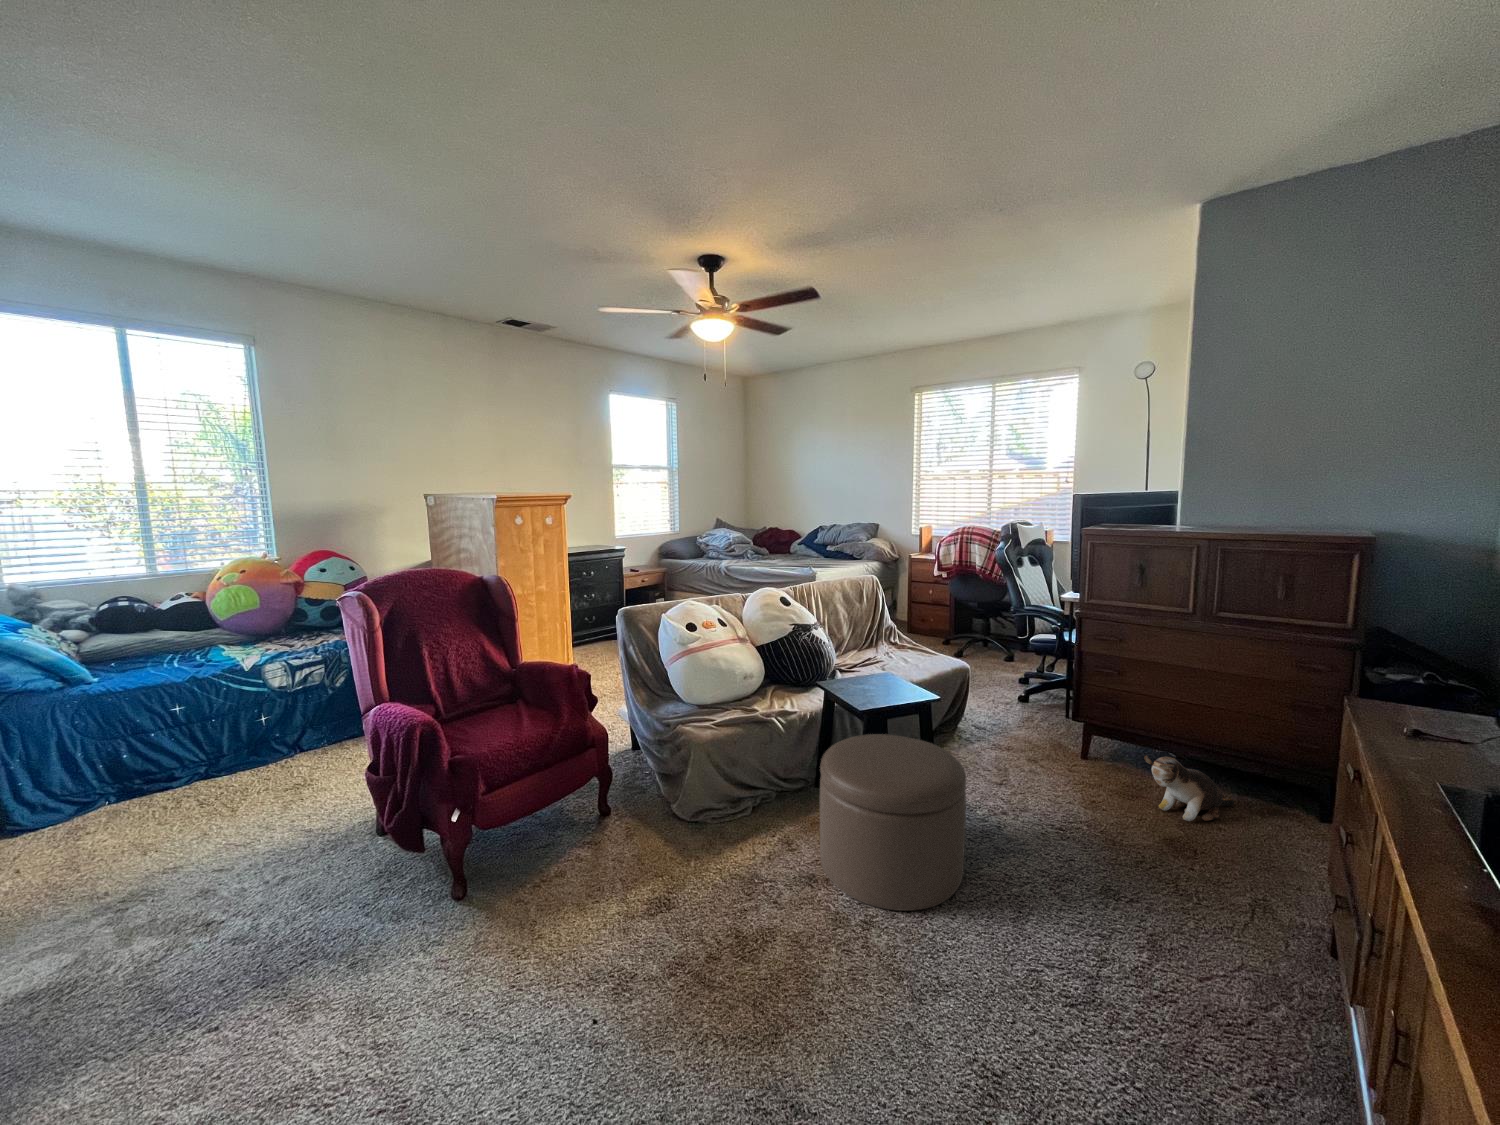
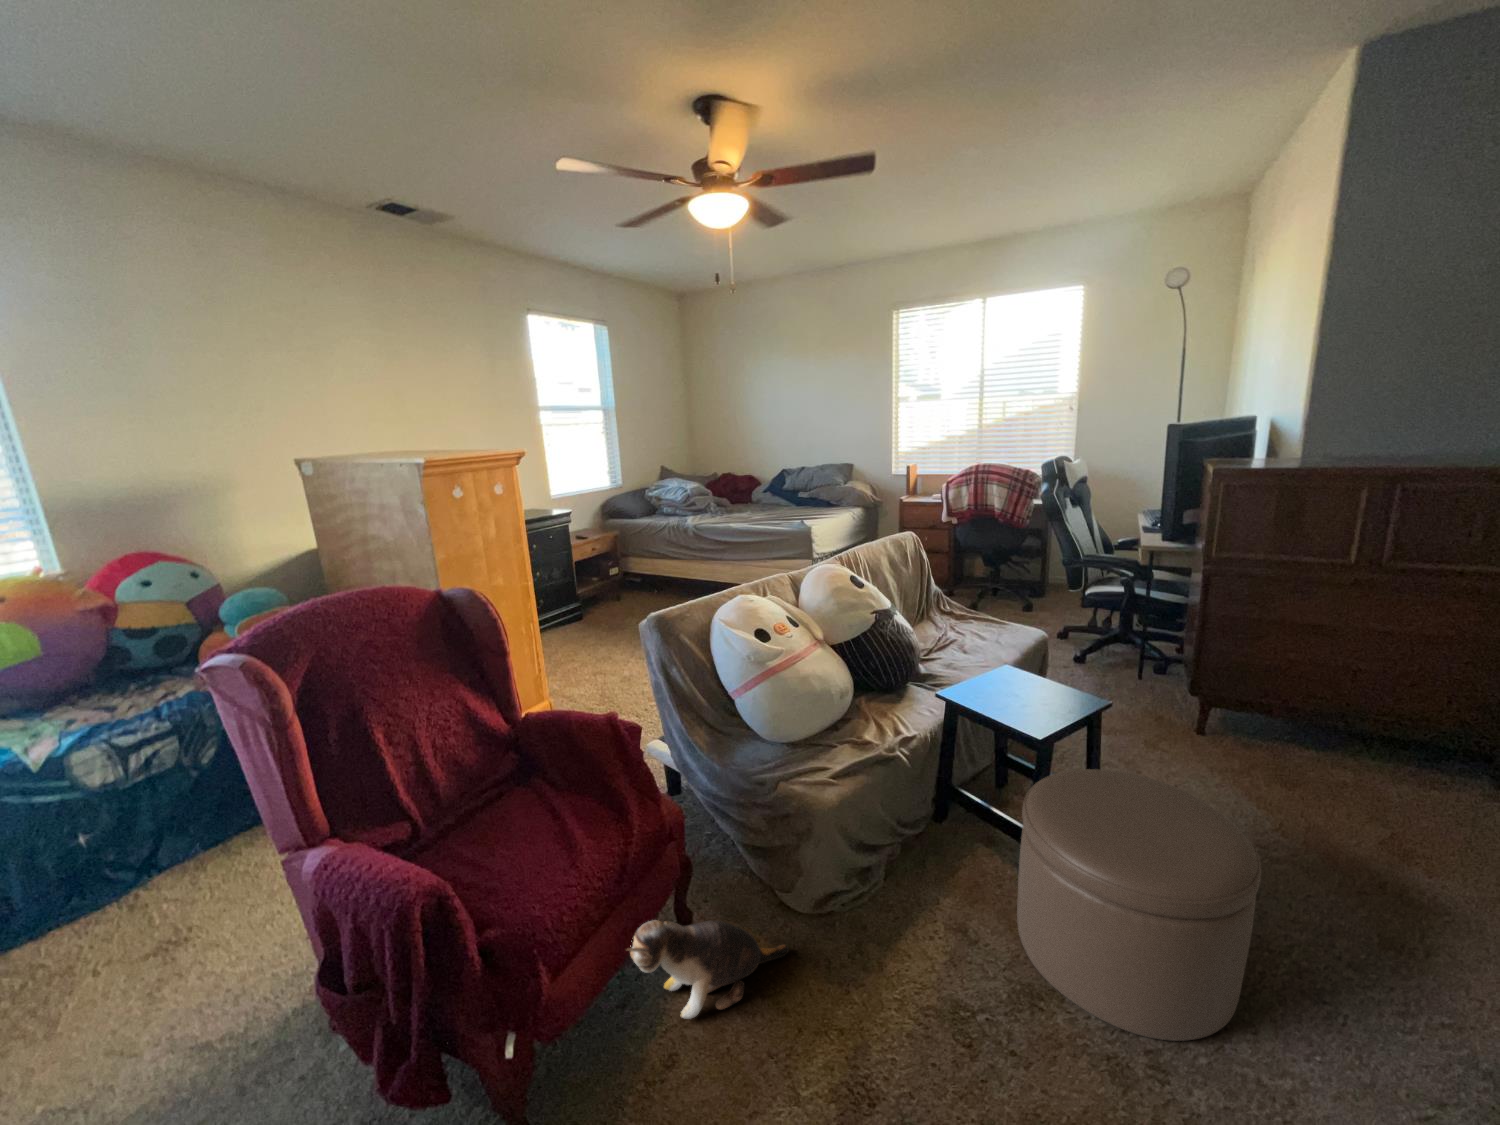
plush toy: present [1144,755,1234,821] -> present [627,920,789,1019]

